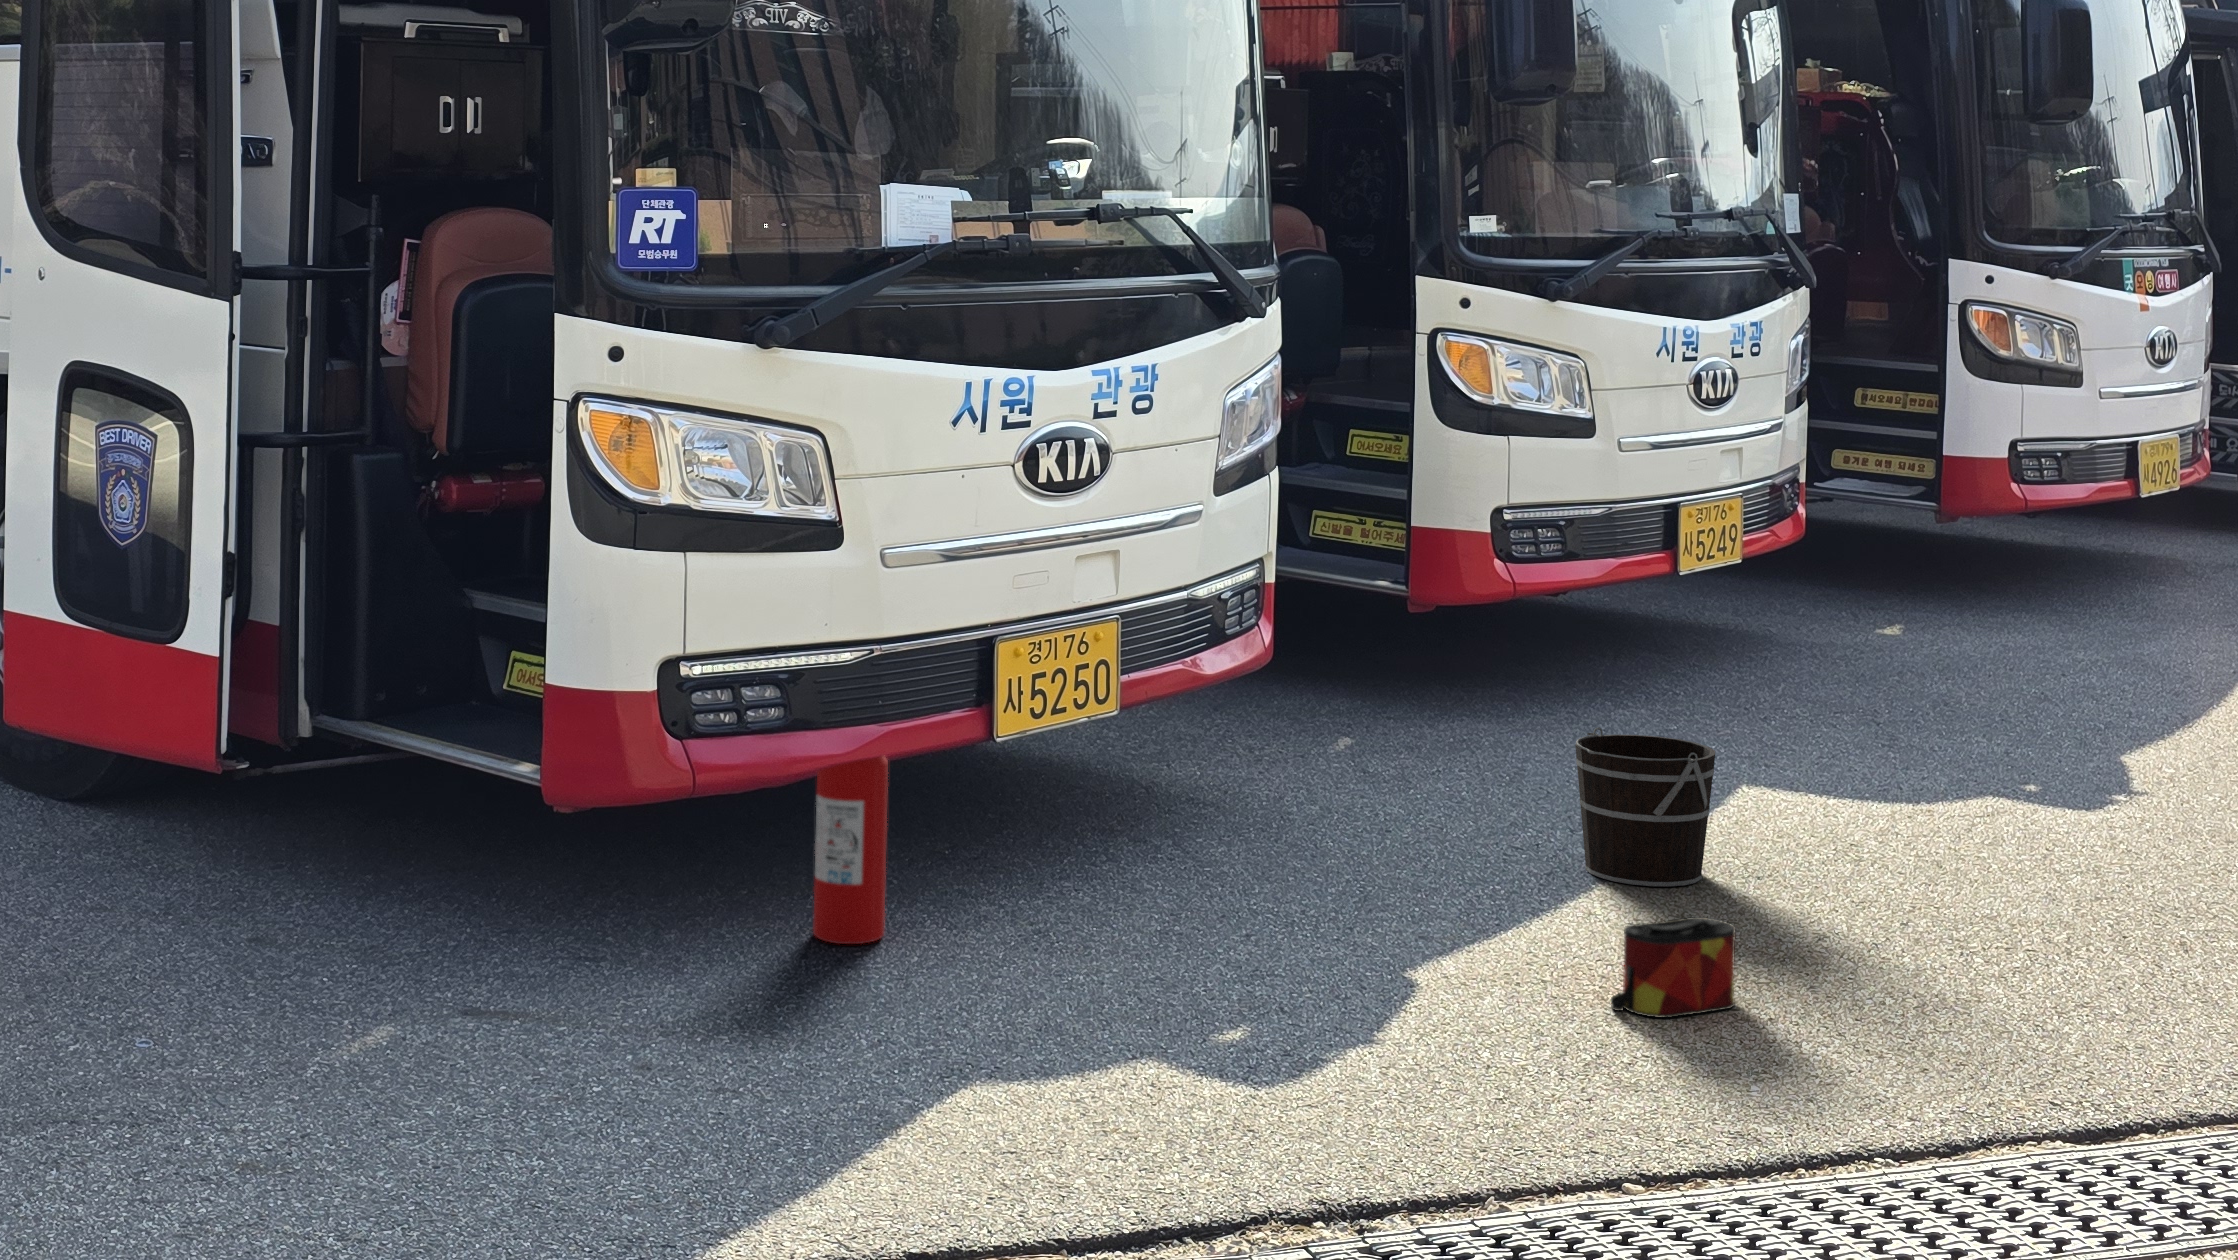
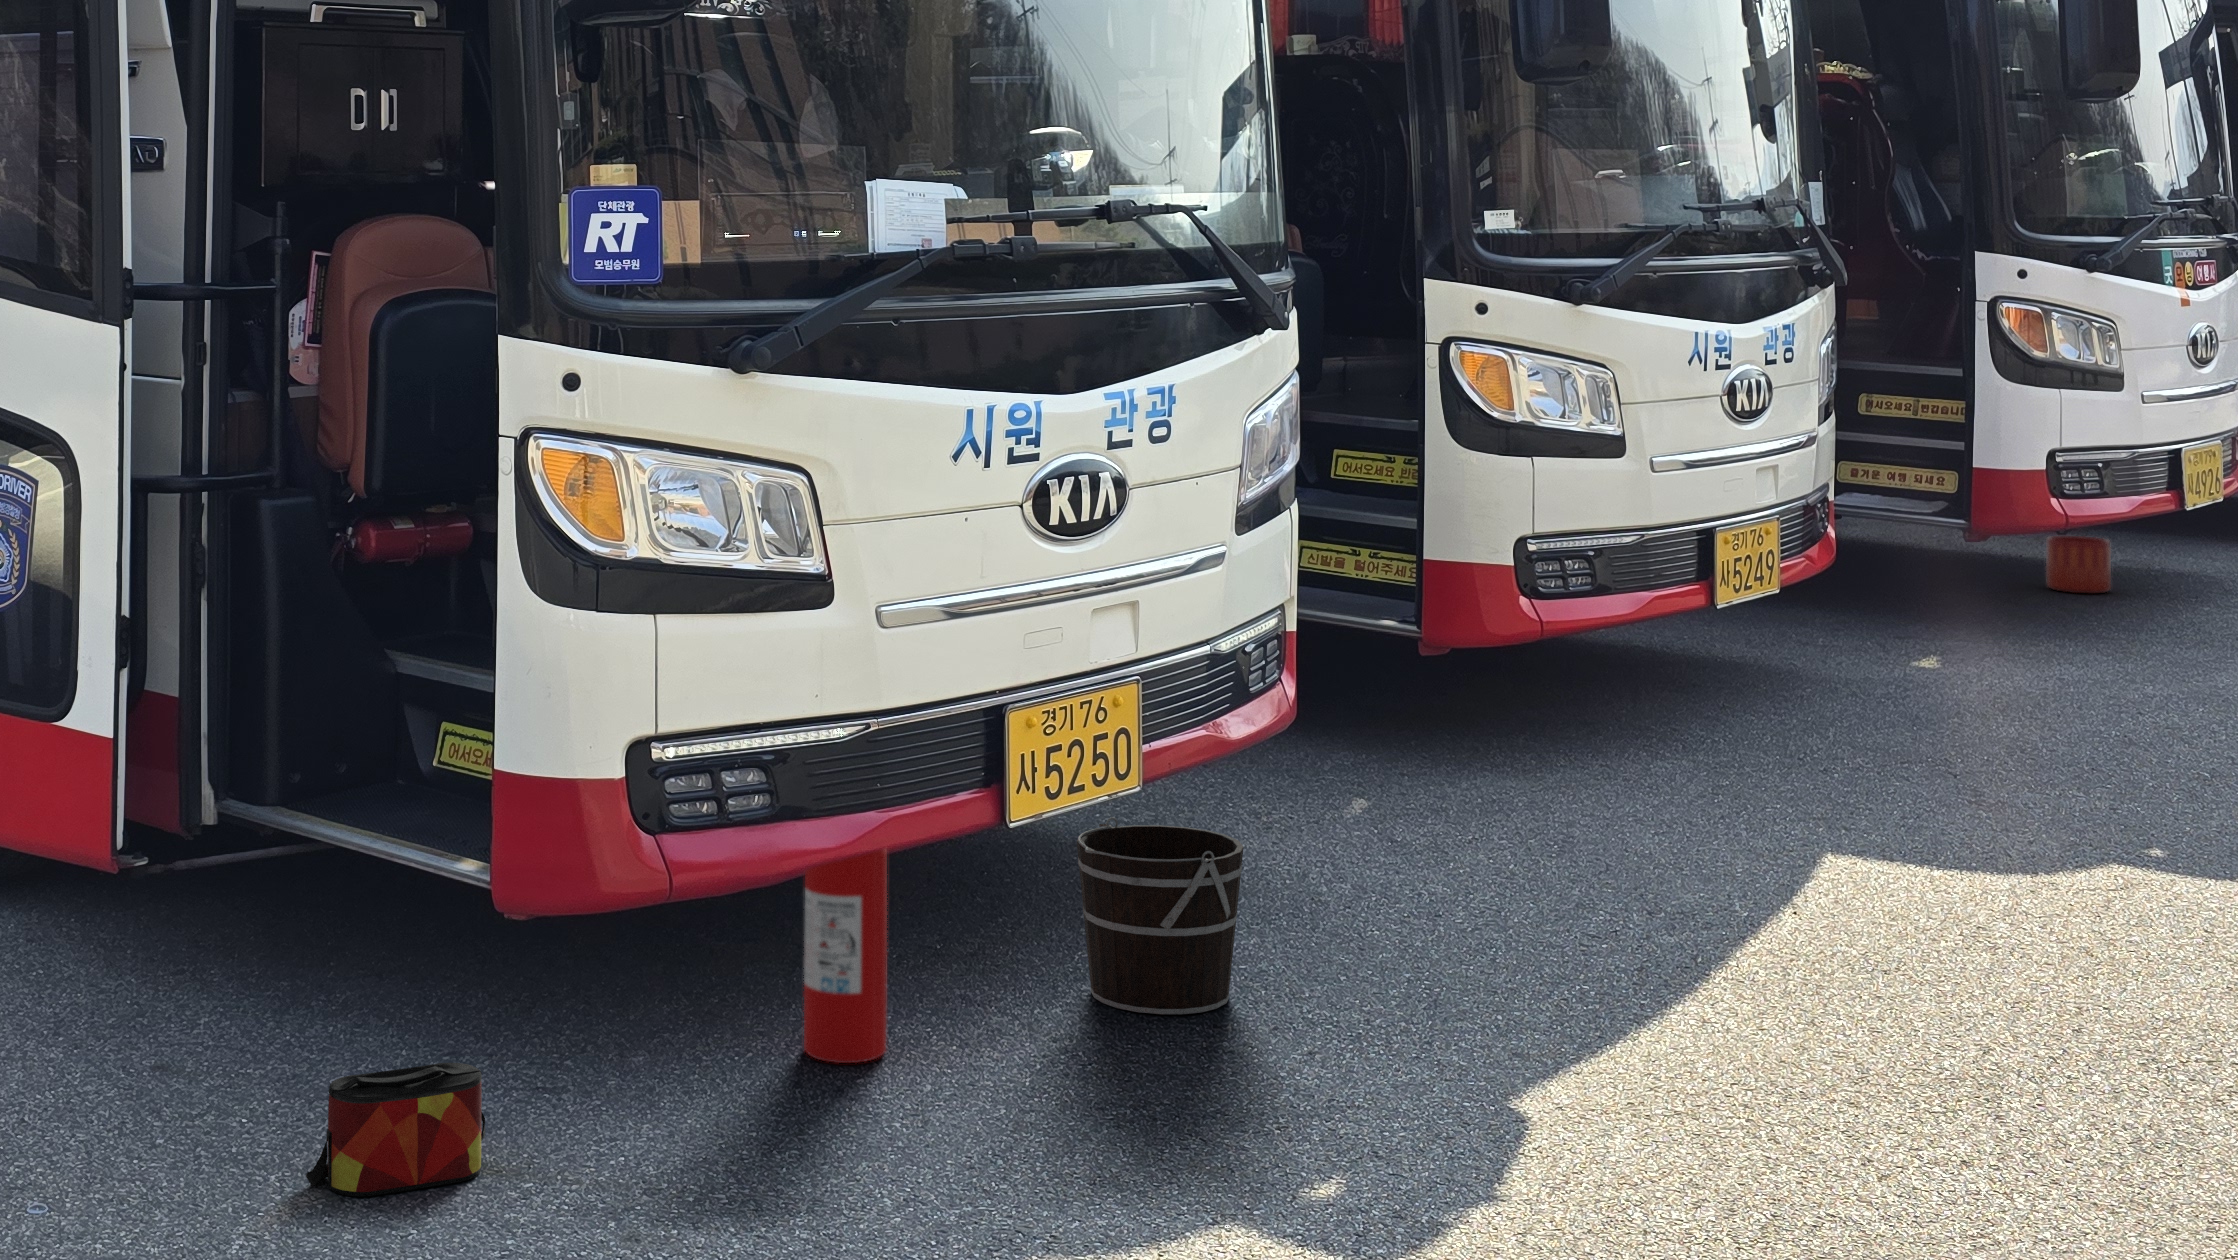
planter: none [2031,523,2090,577] -> present [2046,536,2111,593]
bucket: present [1575,727,1715,886] -> present [1077,817,1244,1014]
bag: present [1611,917,1735,1018] -> present [306,1063,485,1196]

